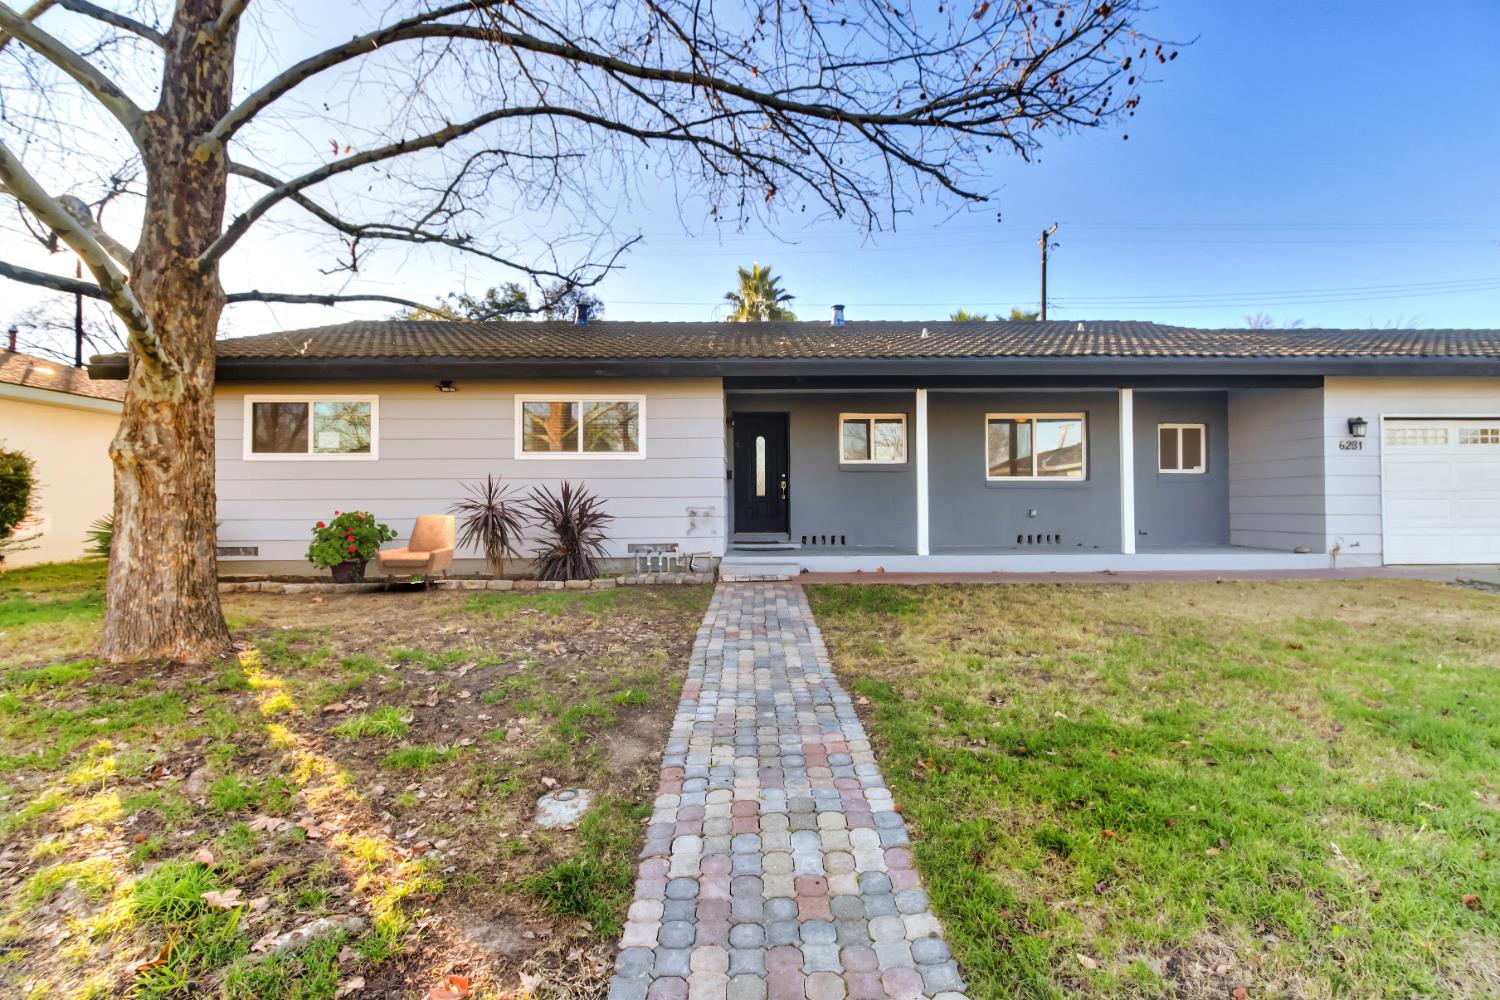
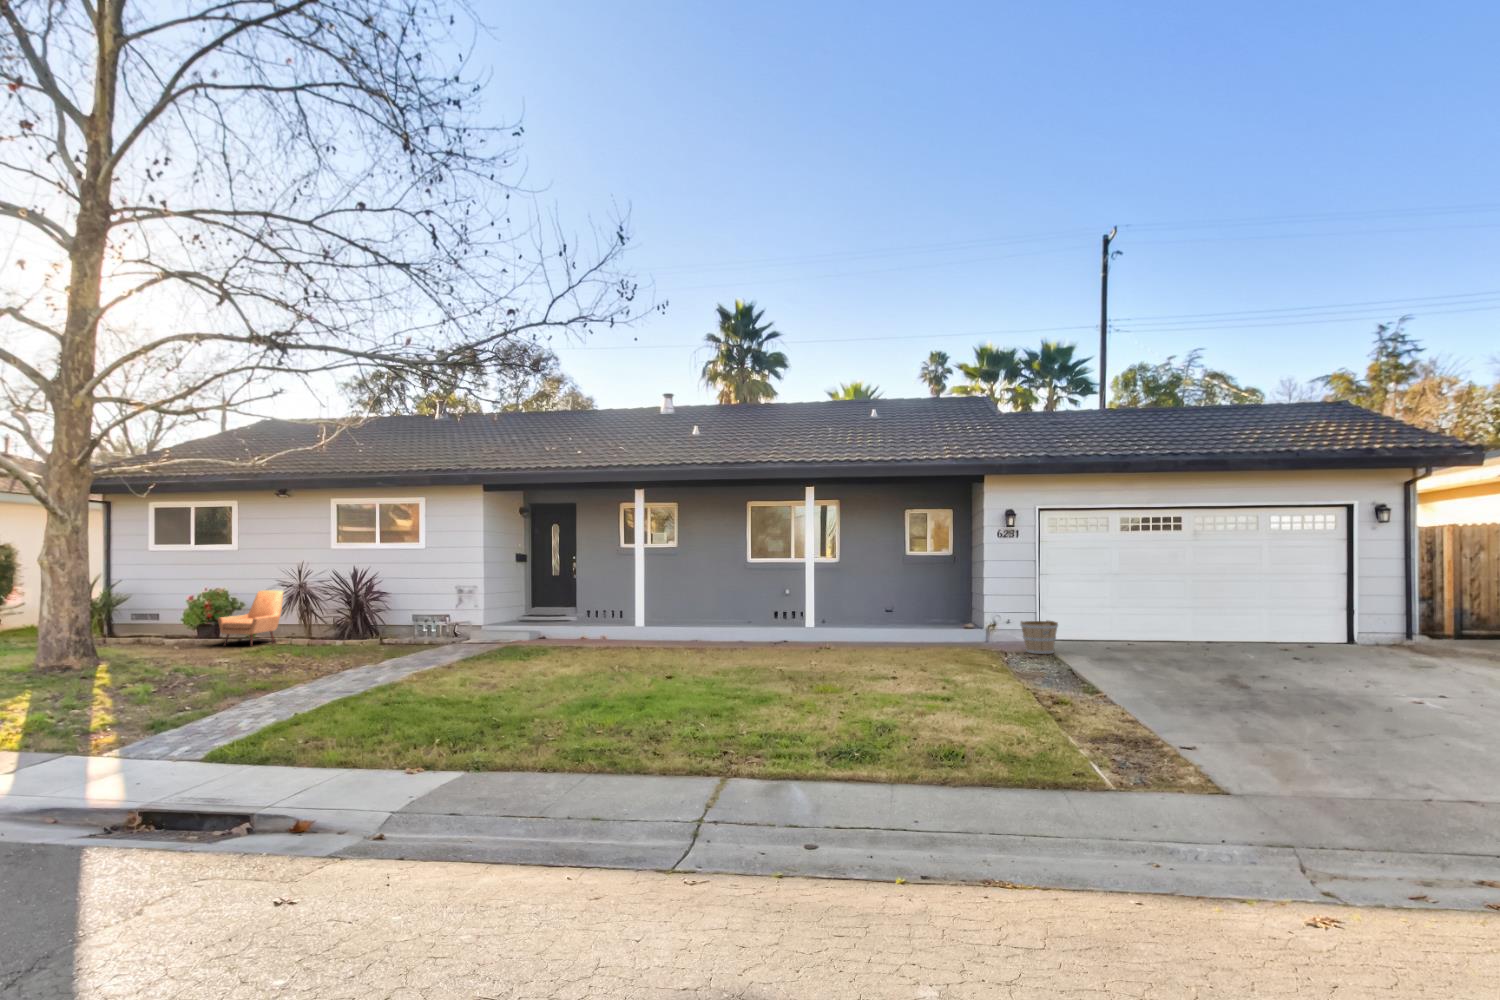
wooden bucket: none [1380,541,1438,578] -> present [1020,621,1058,654]

